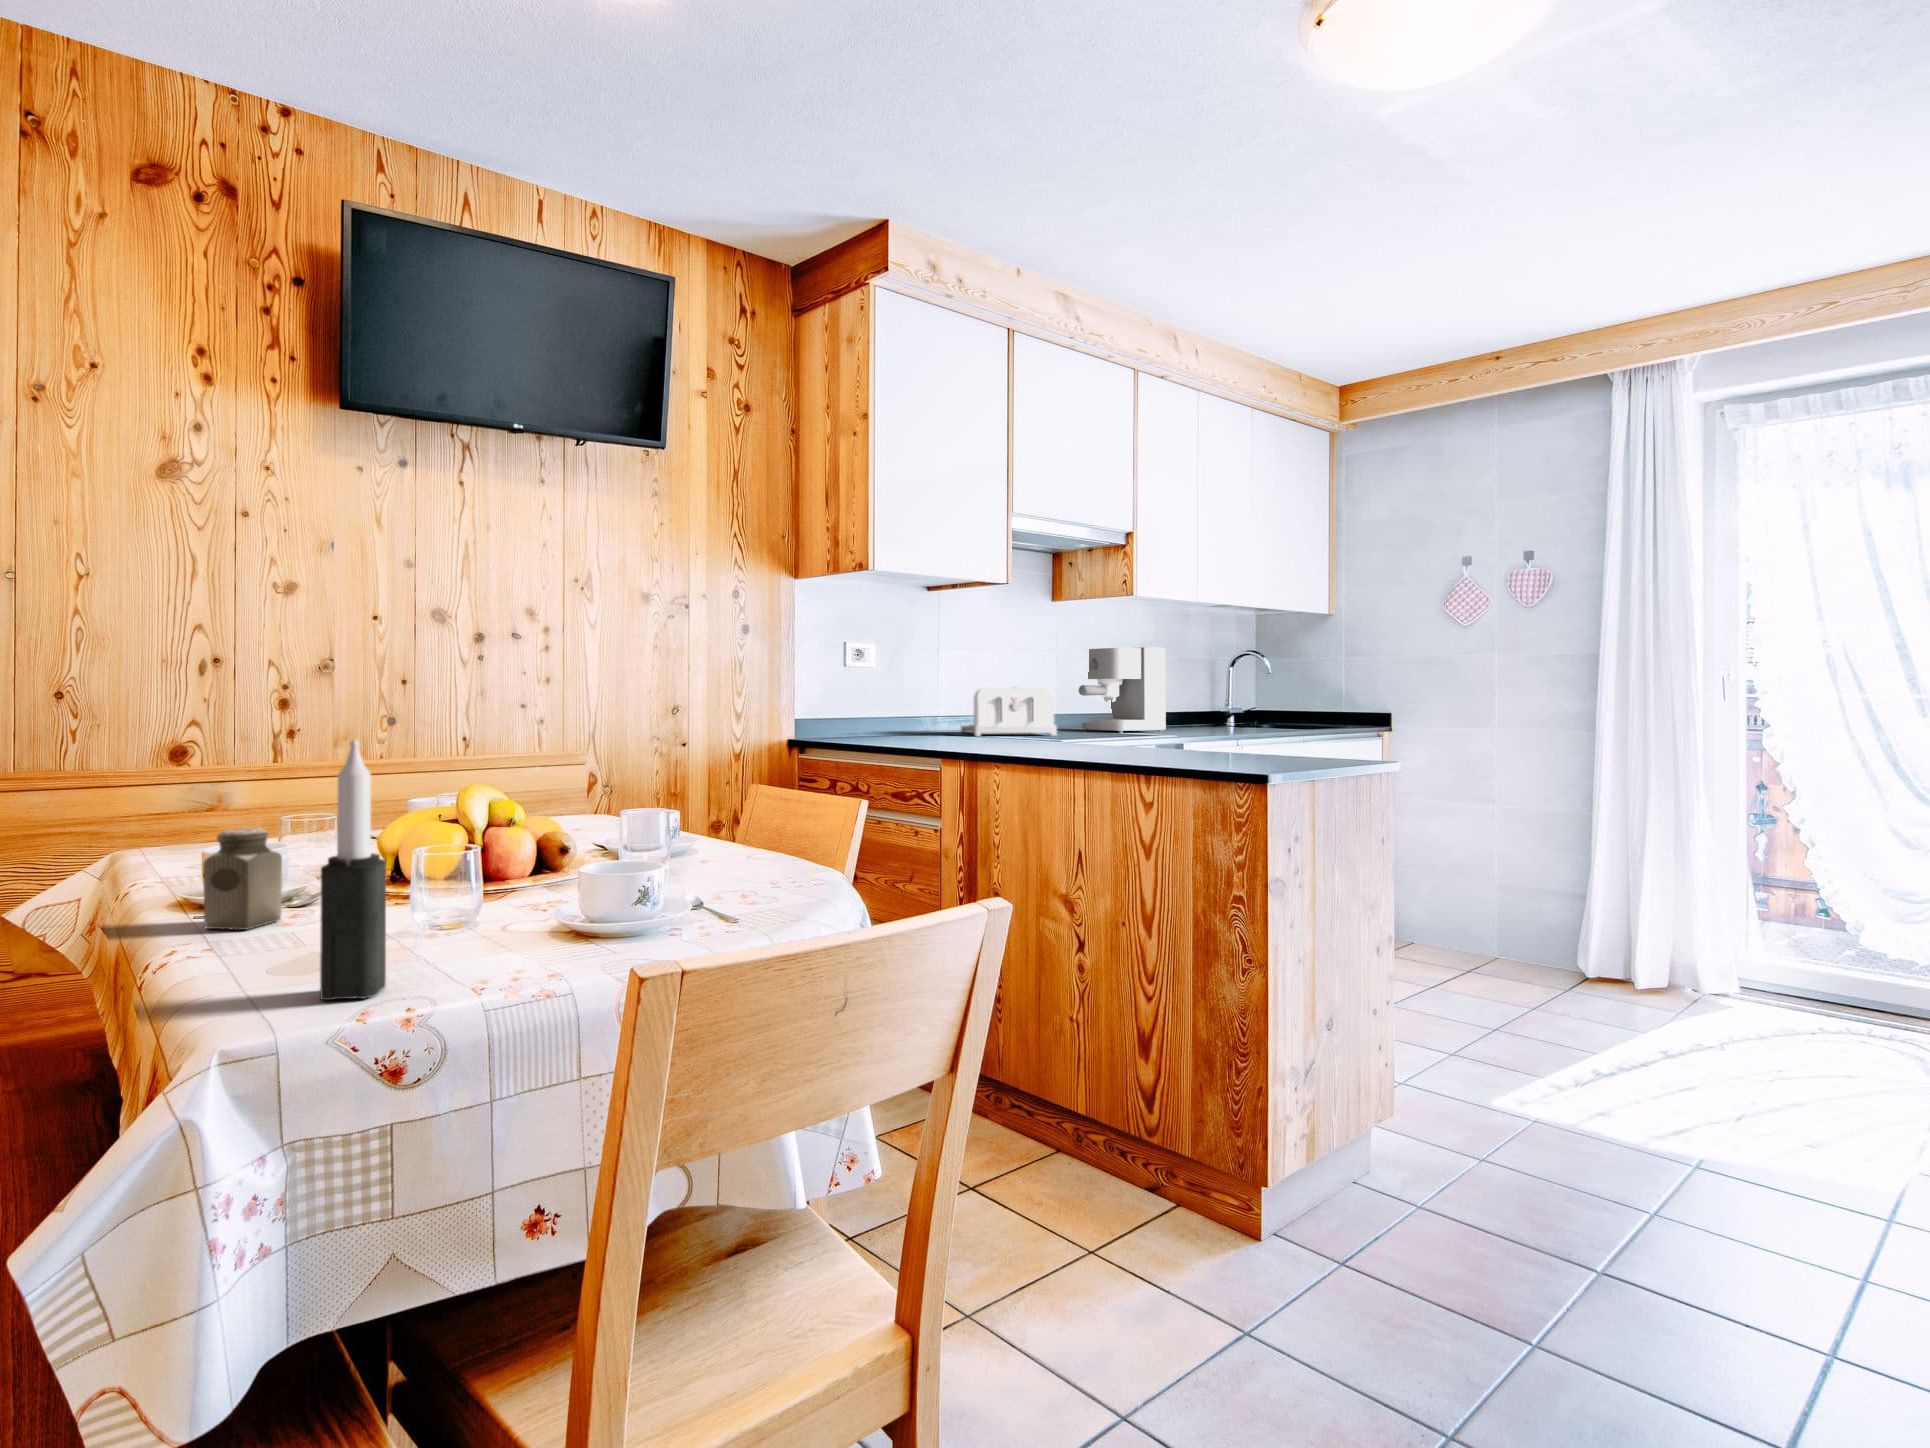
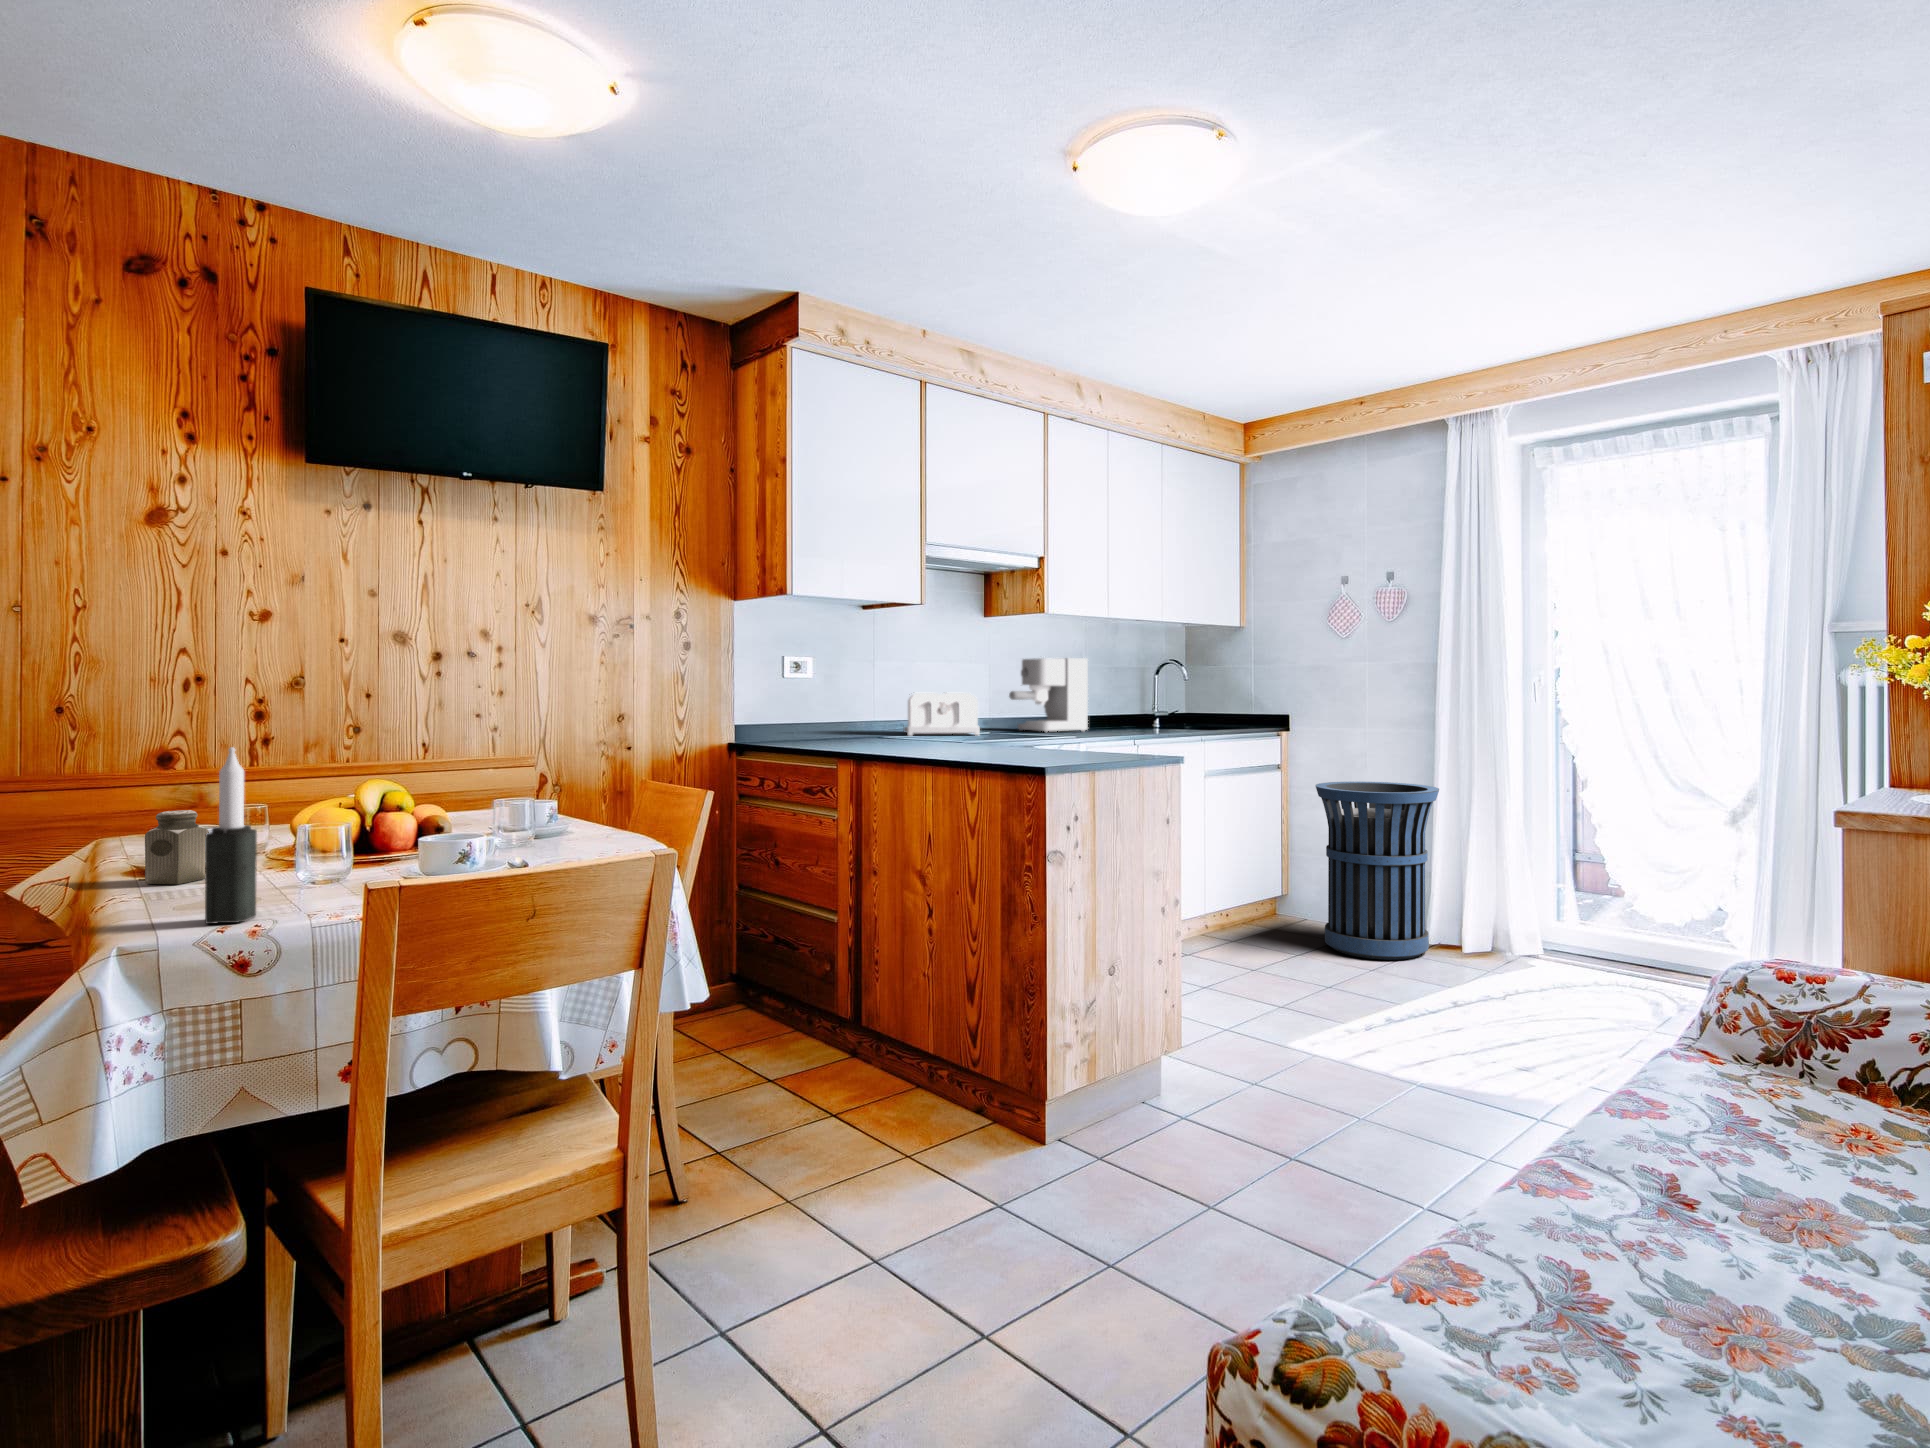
trash can: none [1445,789,1604,1000] -> present [1315,782,1439,960]

